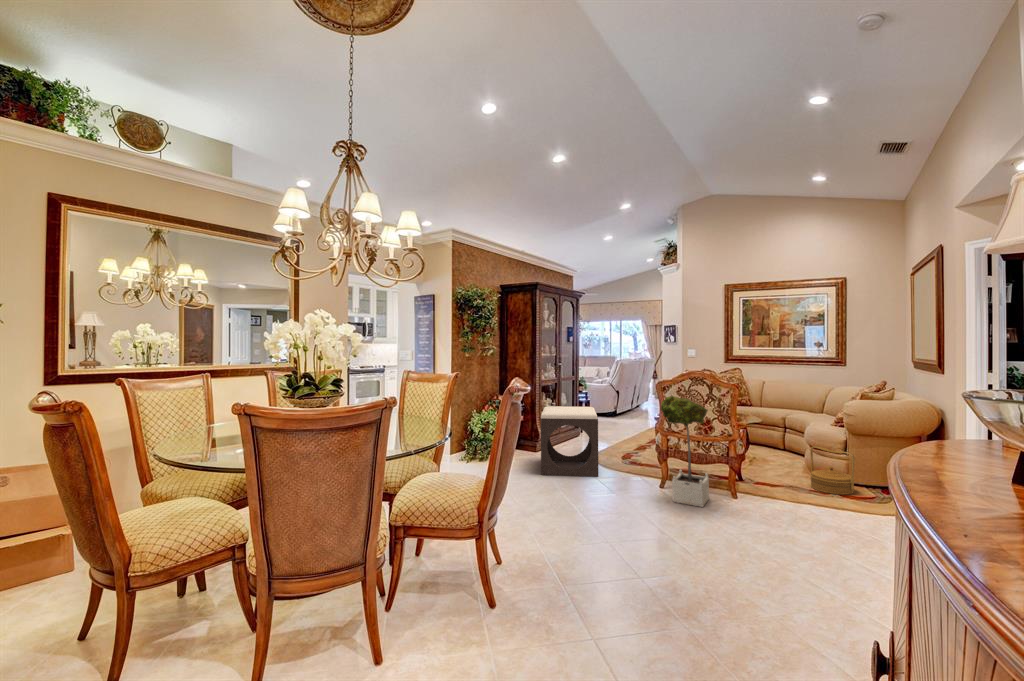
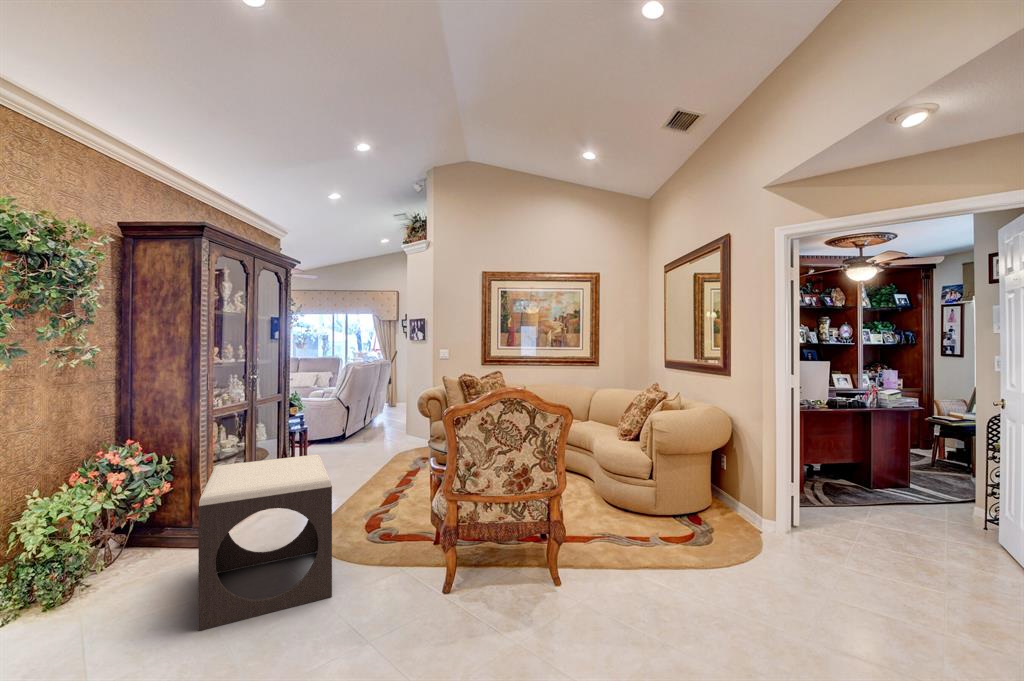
potted tree: present [661,395,709,507] -> none [462,439,543,638]
basket: present [810,446,855,495] -> none [621,475,675,539]

